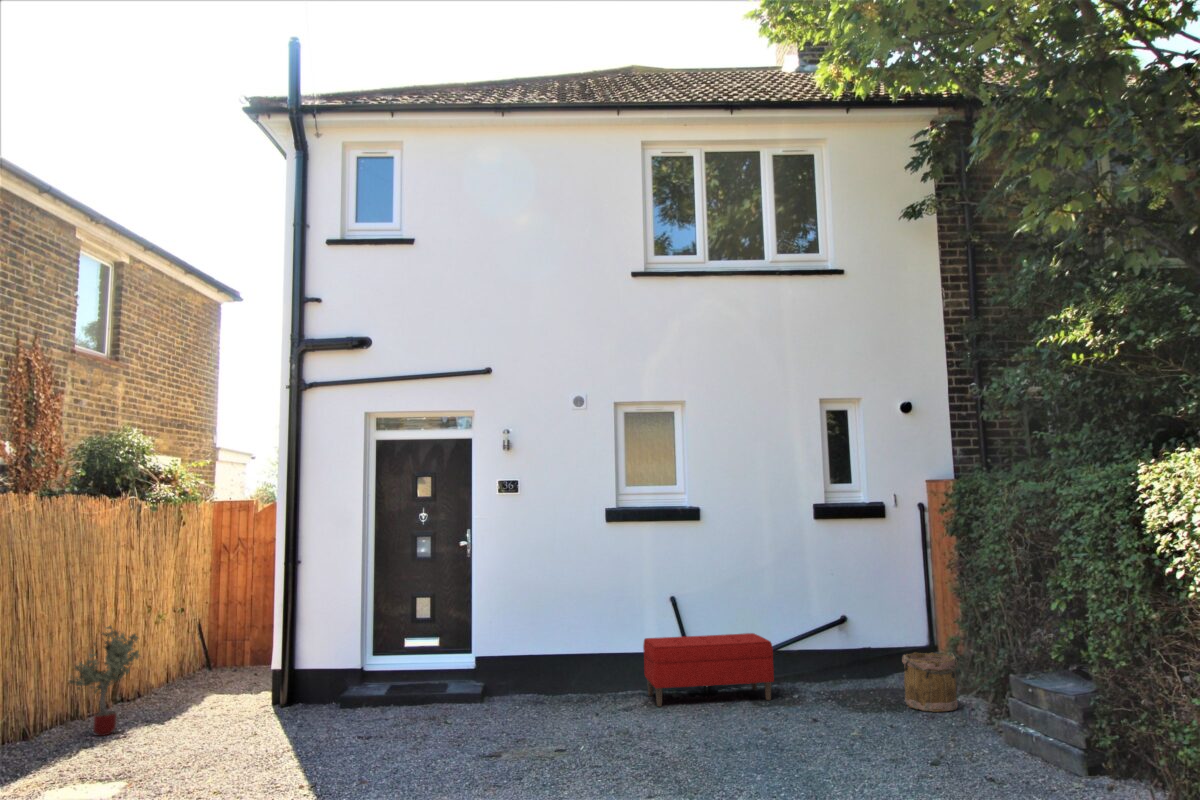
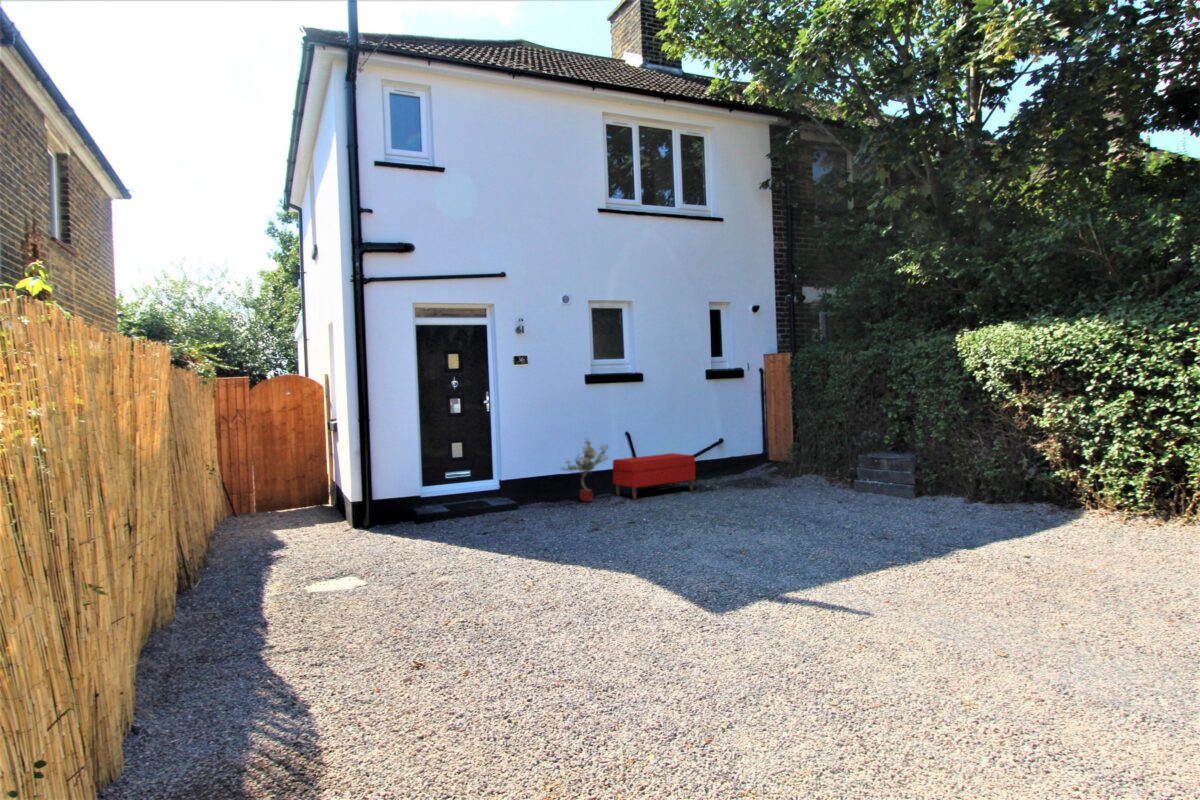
potted tree: present [69,626,140,736] -> present [563,438,608,502]
bucket: present [902,653,959,712] -> none [766,455,798,487]

